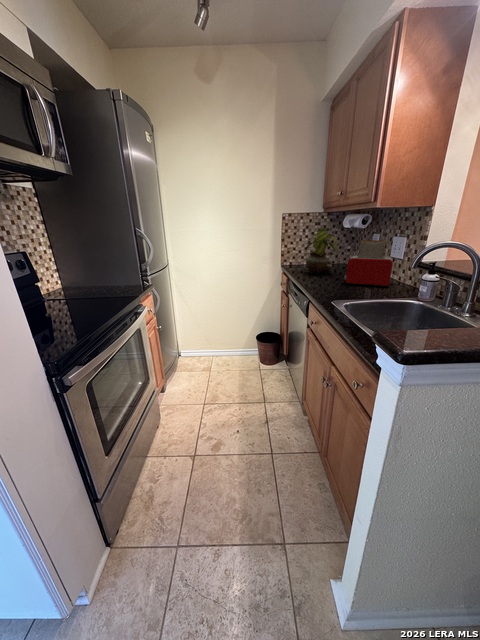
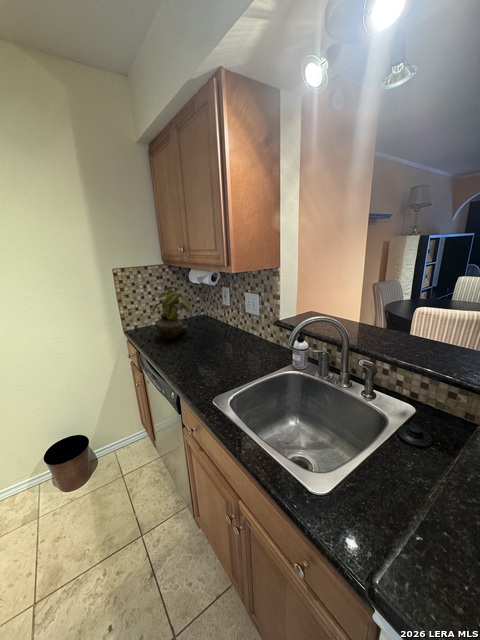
toaster: present [345,240,393,288] -> none [205,299,255,353]

